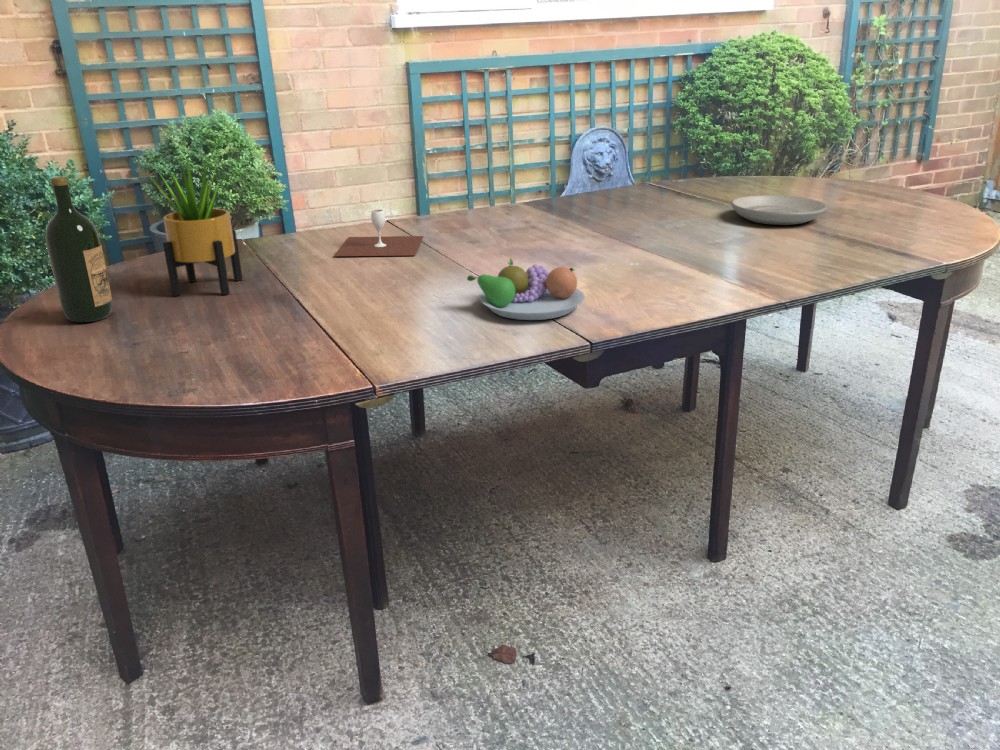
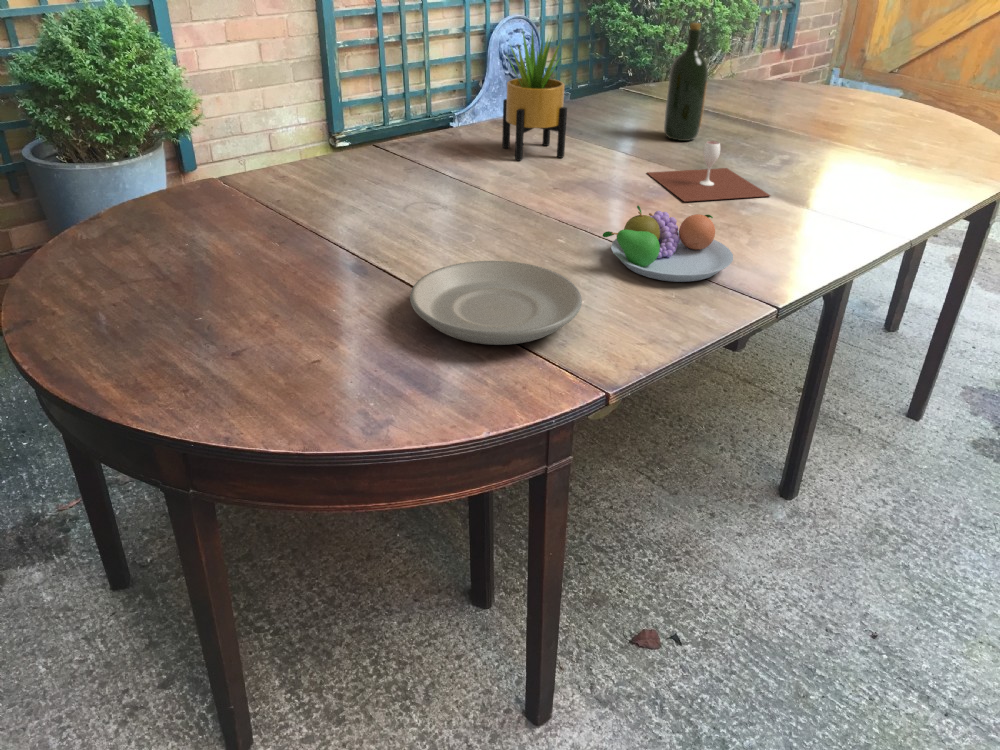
potted plant: present [161,160,242,296] -> present [502,30,567,160]
wine bottle: present [45,177,112,323] -> present [664,23,708,141]
plate: present [731,195,827,225] -> present [410,261,582,345]
wine glass: present [334,210,423,256] -> present [647,141,770,202]

